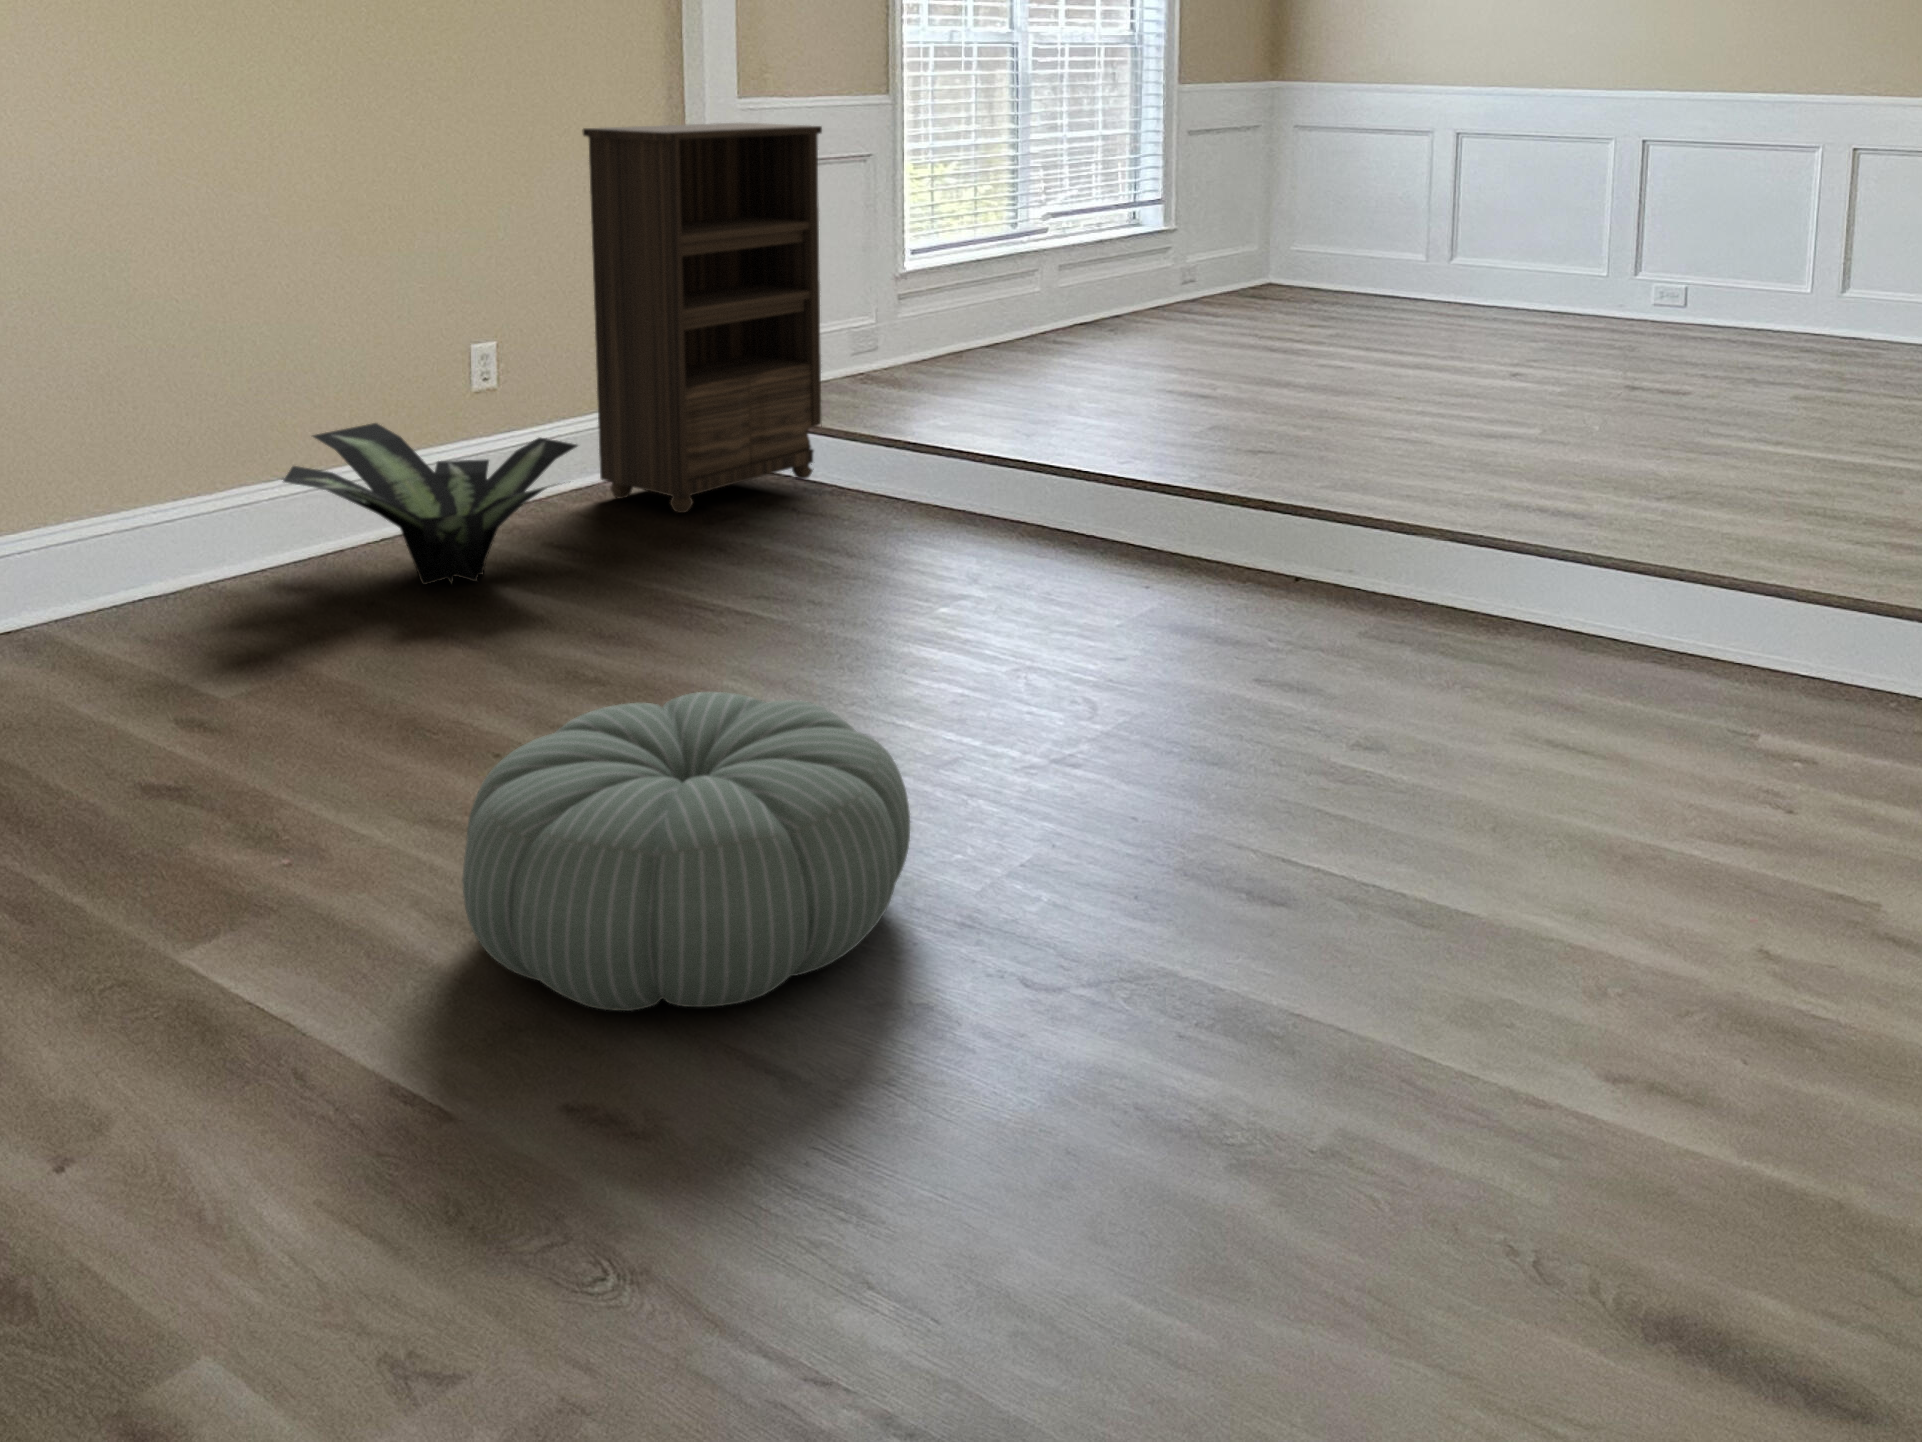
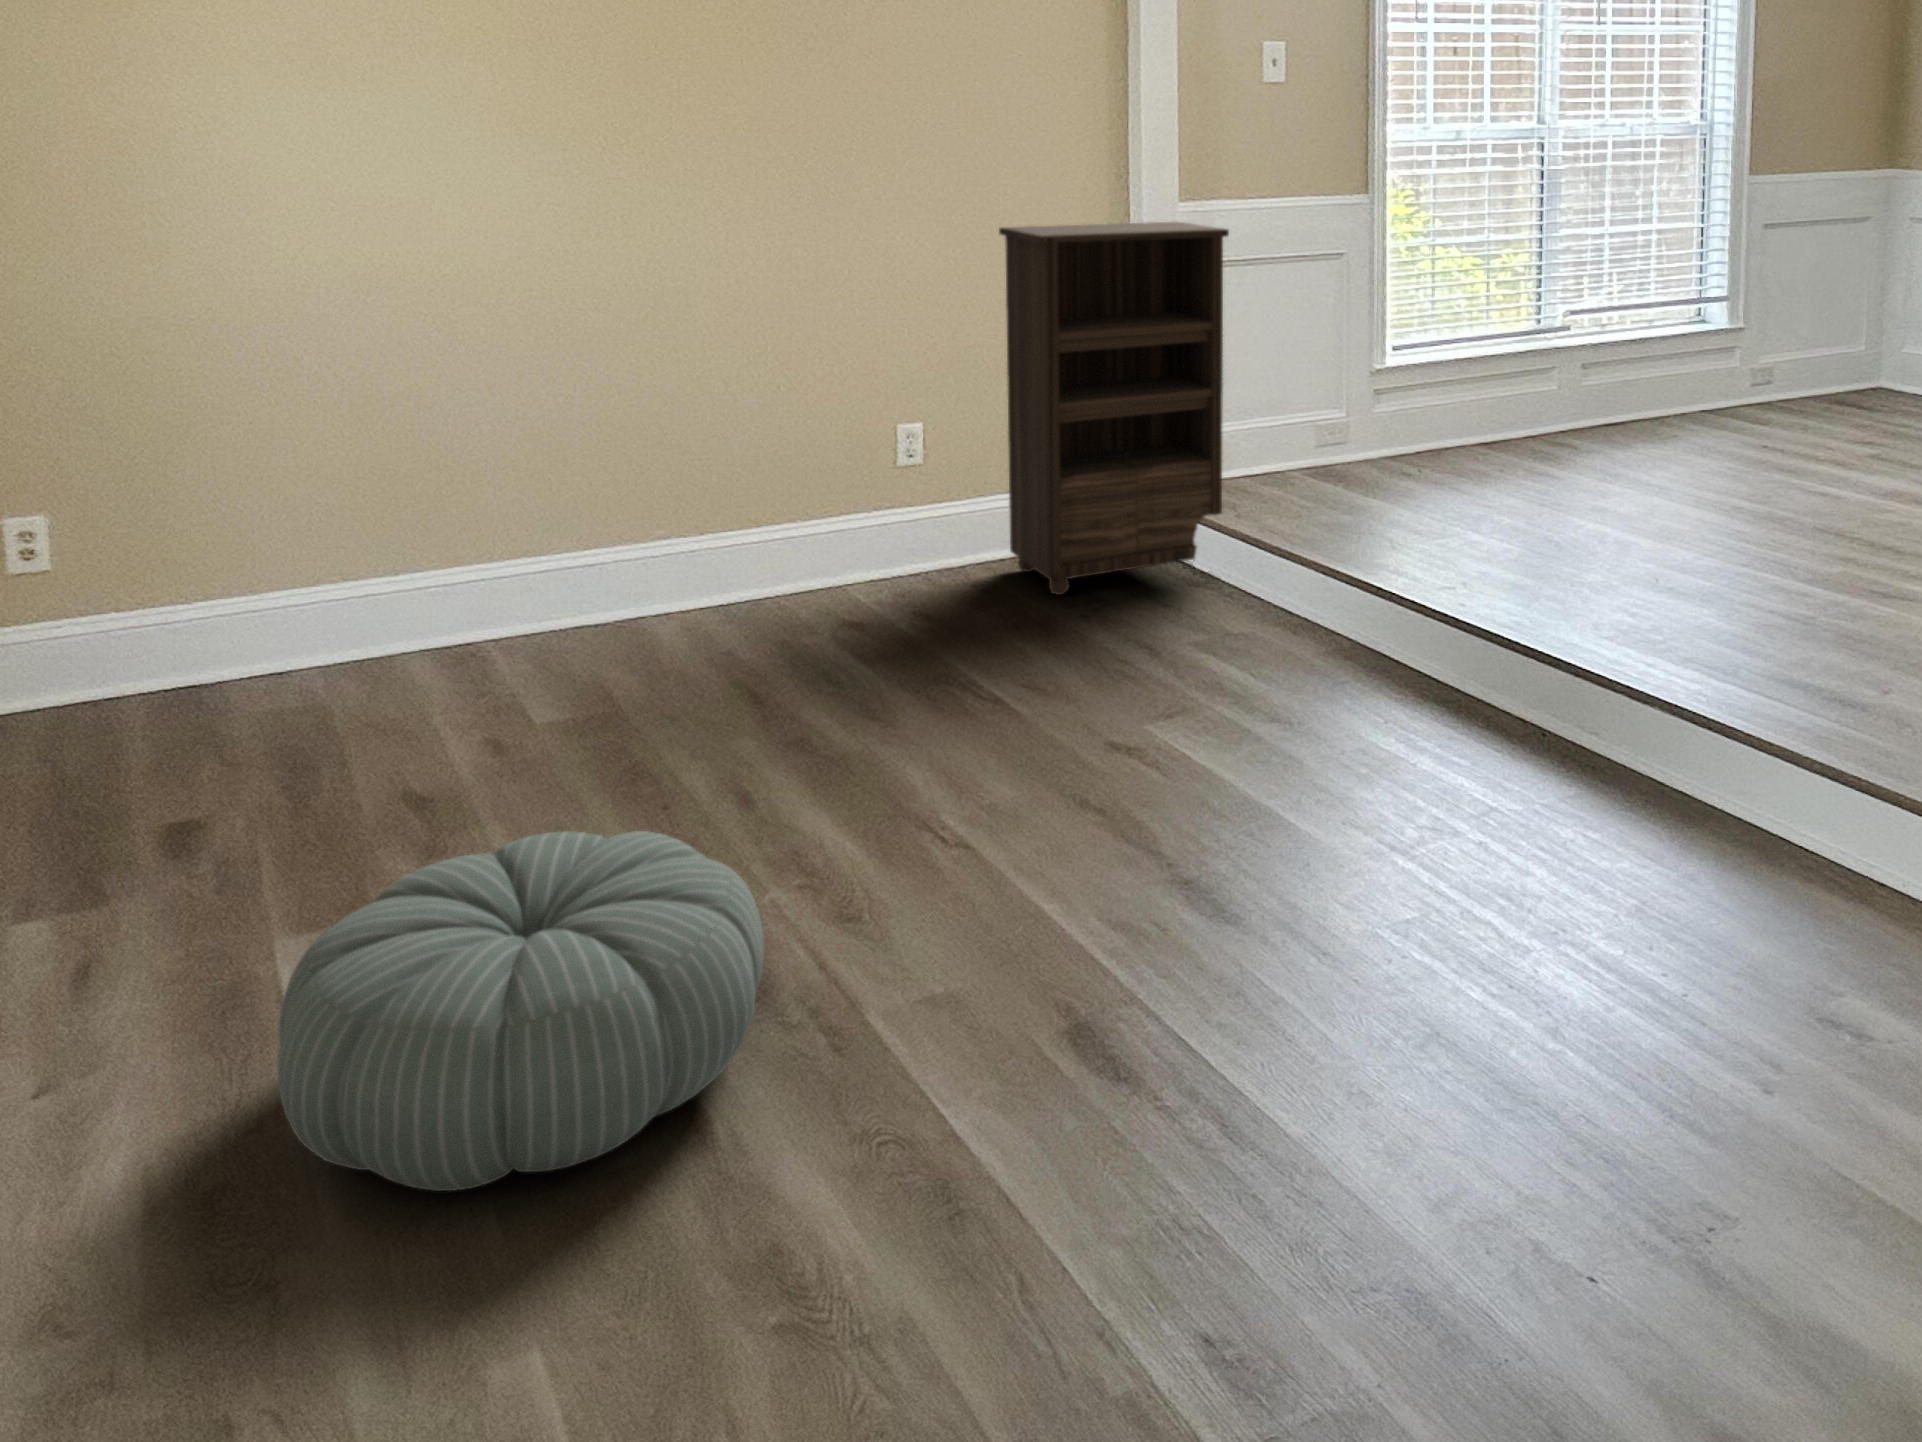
potted plant: present [283,423,577,585] -> none [639,485,936,646]

